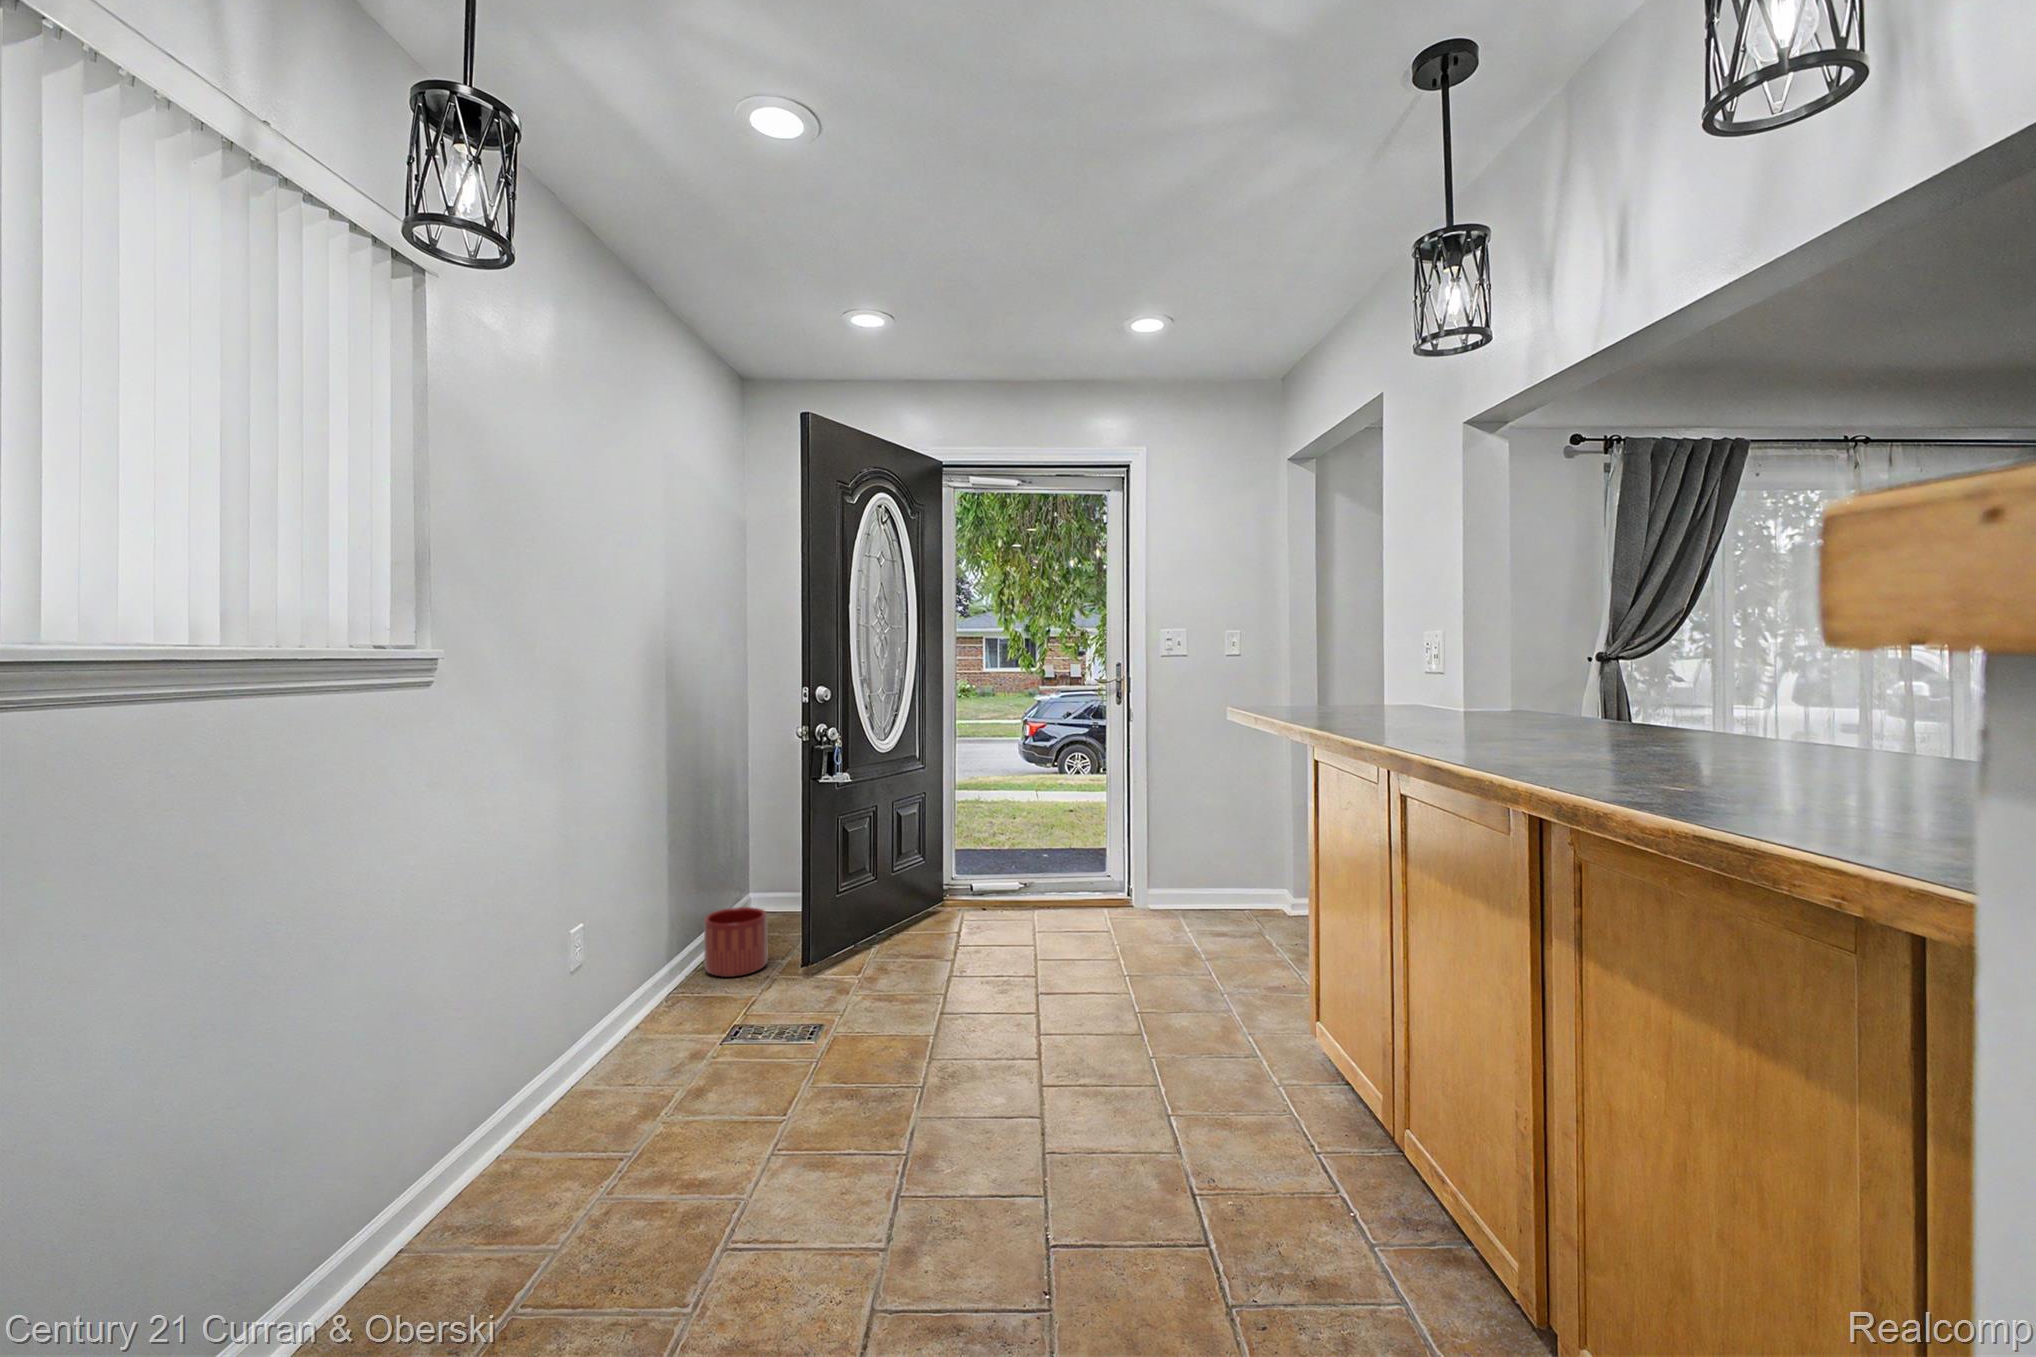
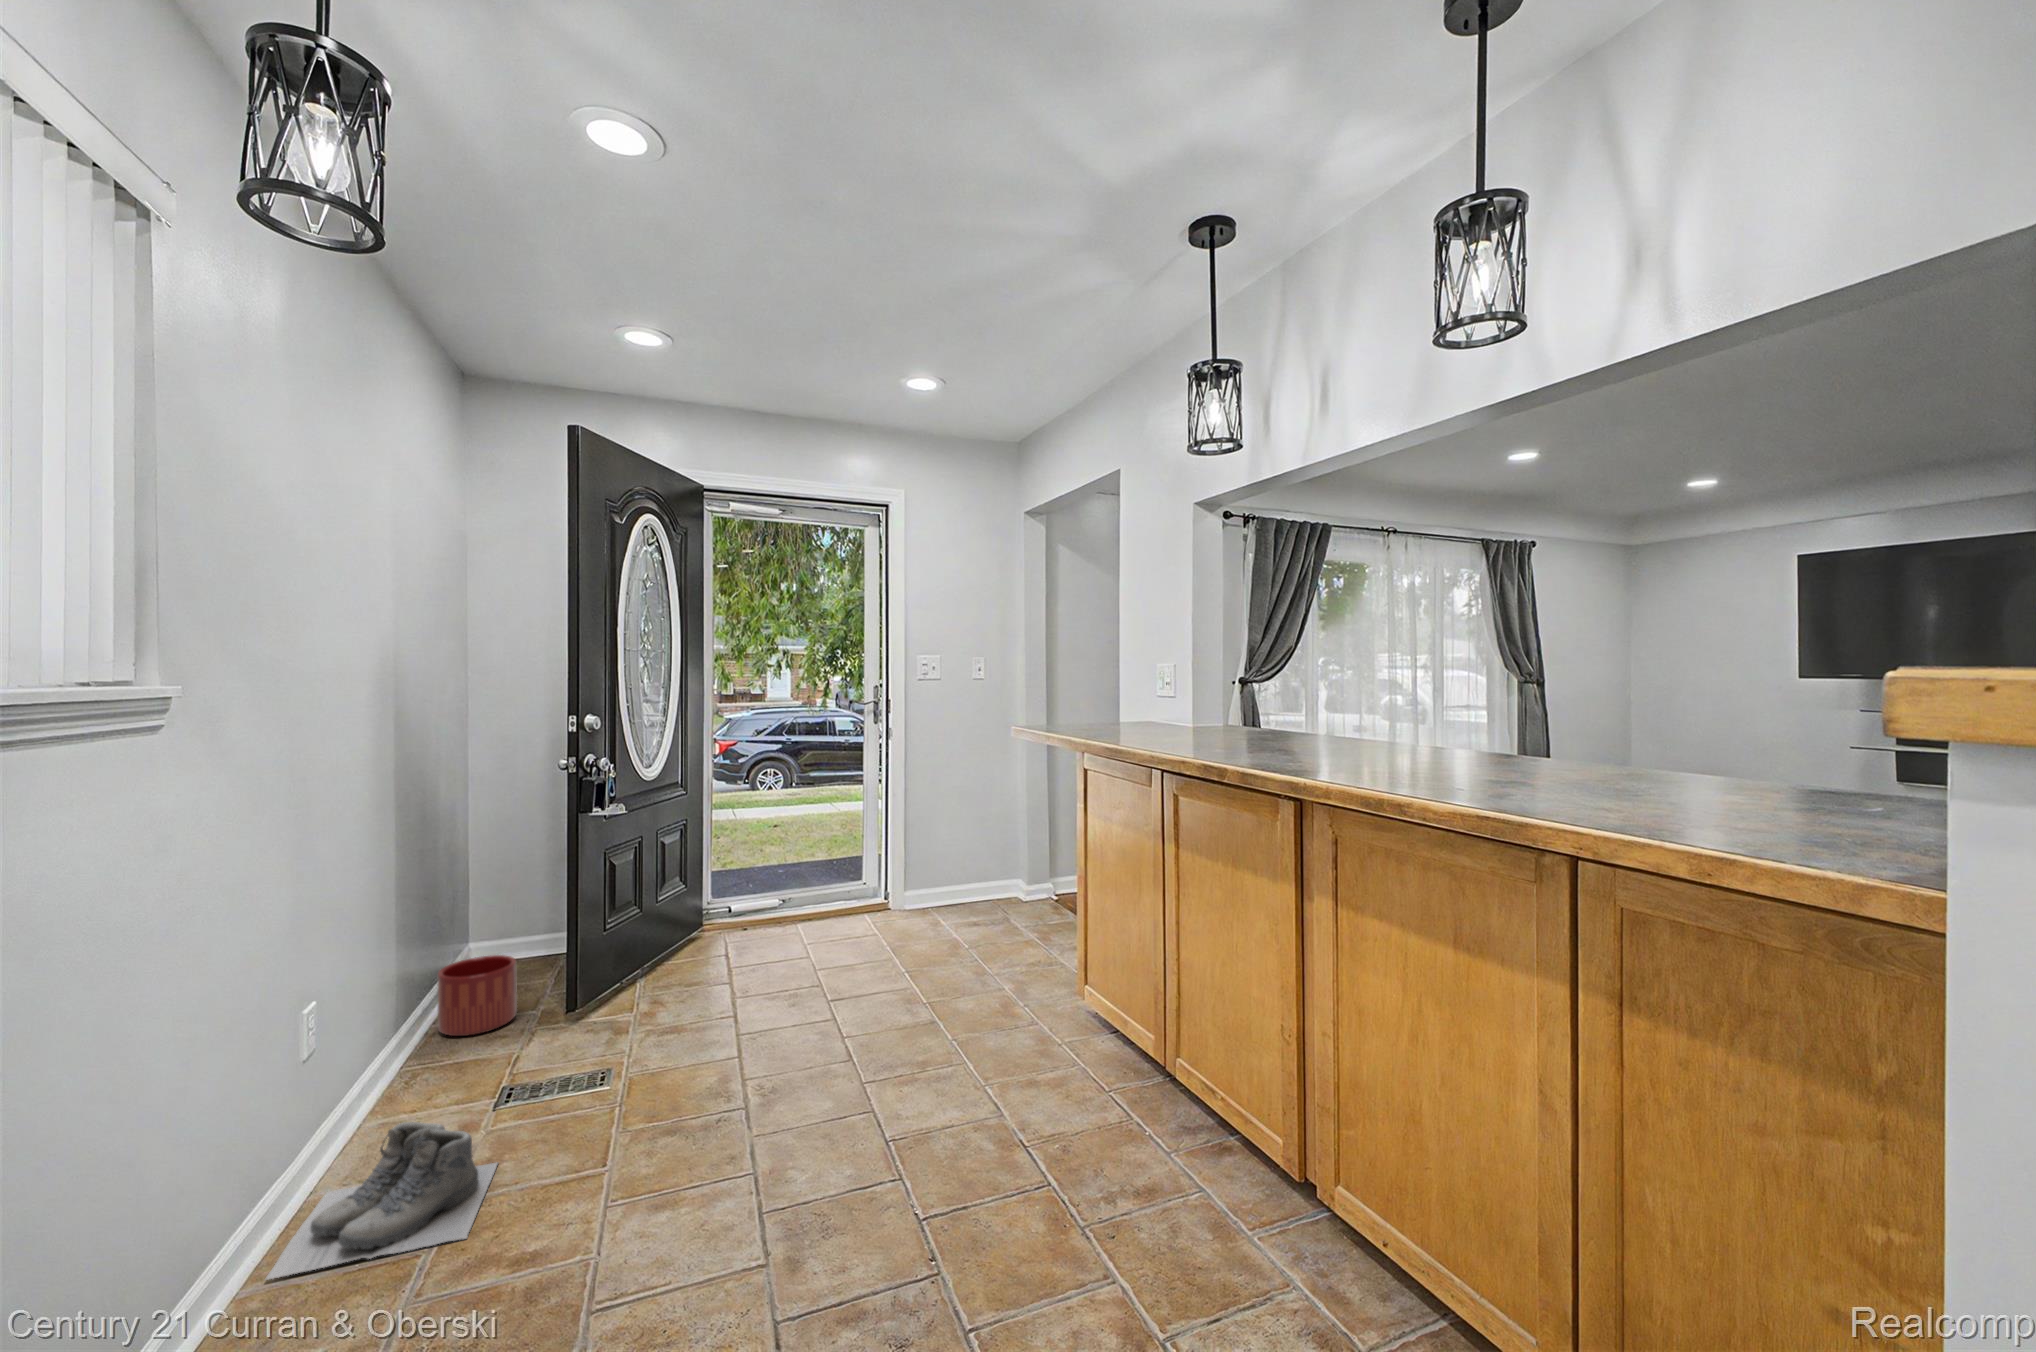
boots: none [515,1044,707,1158] -> present [266,1122,498,1280]

